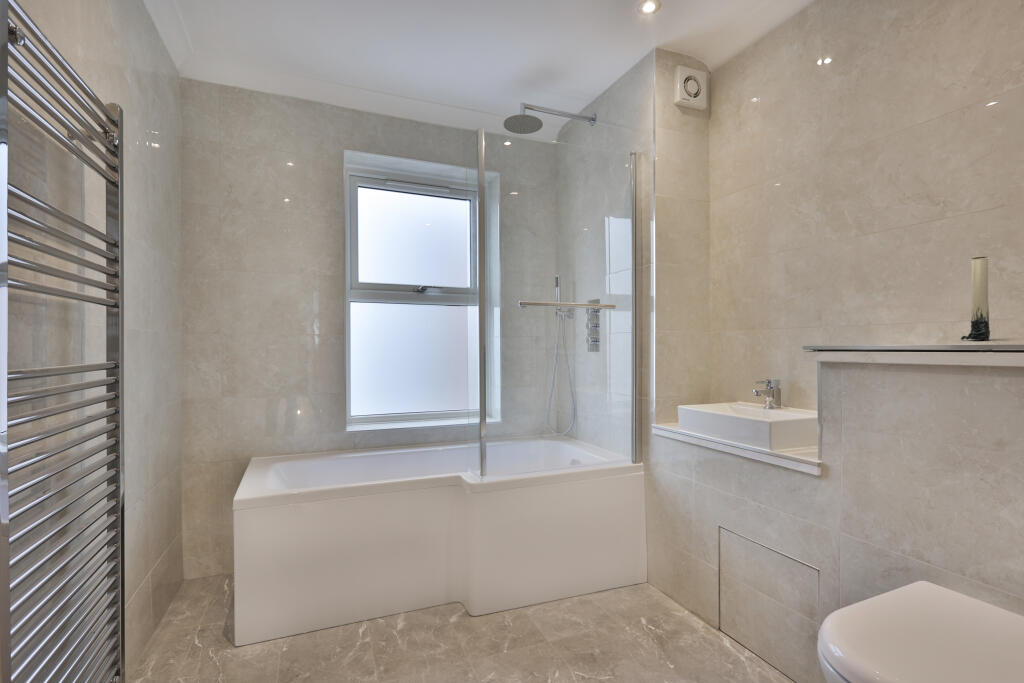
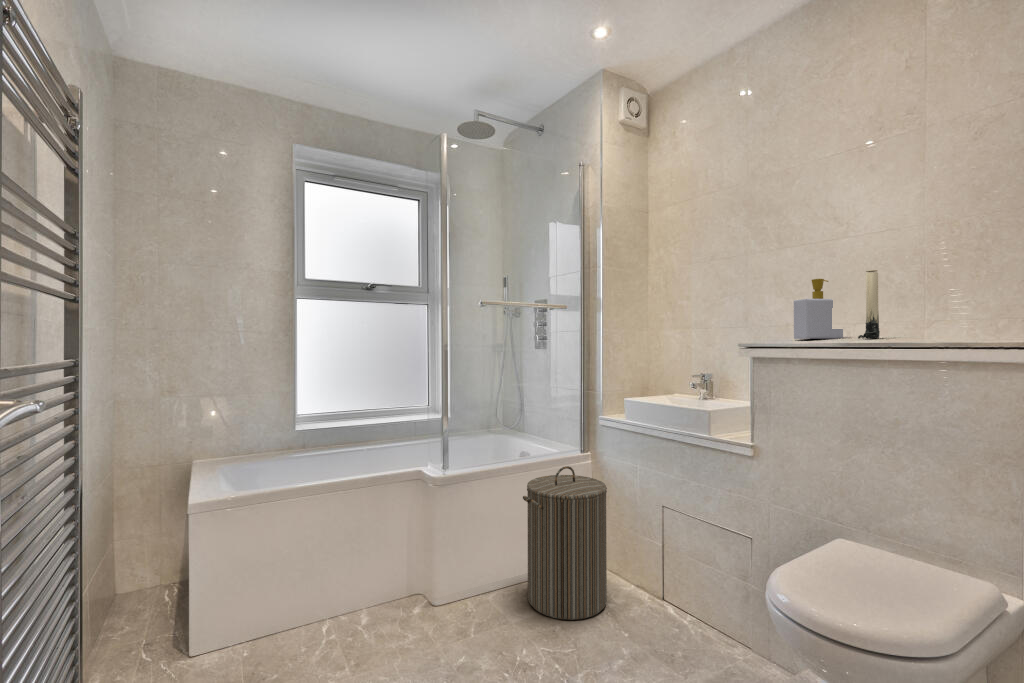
soap bottle: none [877,269,942,340] -> present [794,279,843,339]
laundry hamper: none [562,477,656,645] -> present [523,466,607,620]

